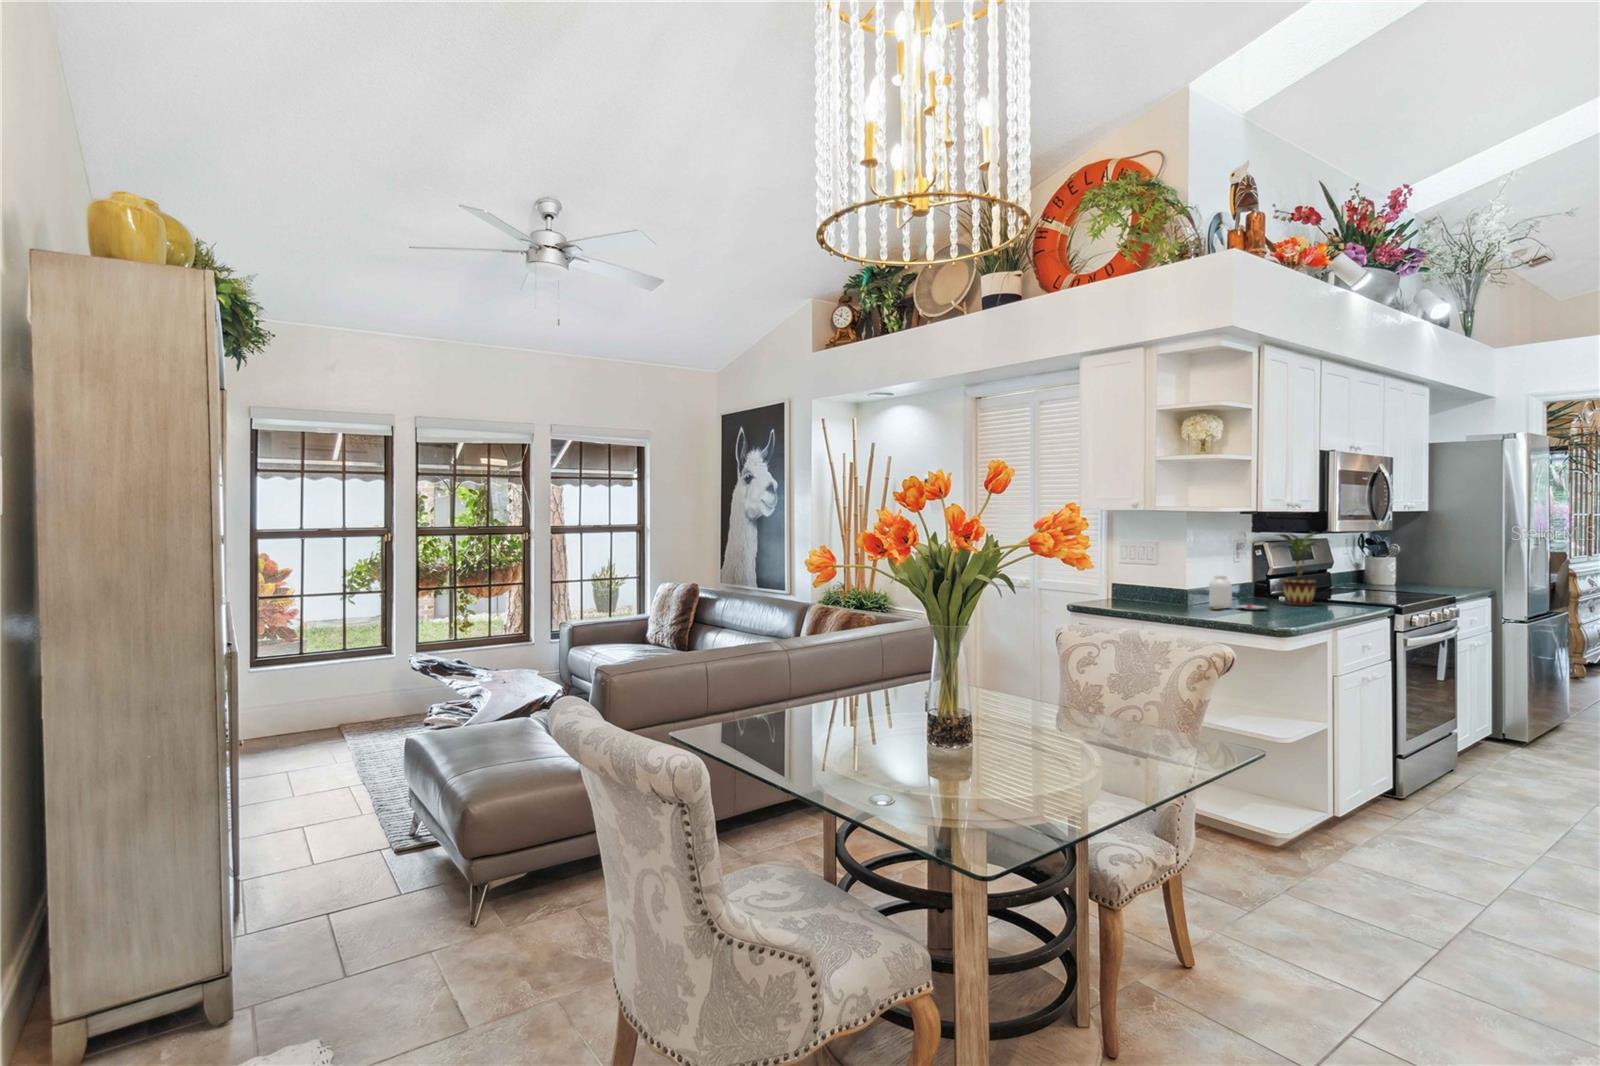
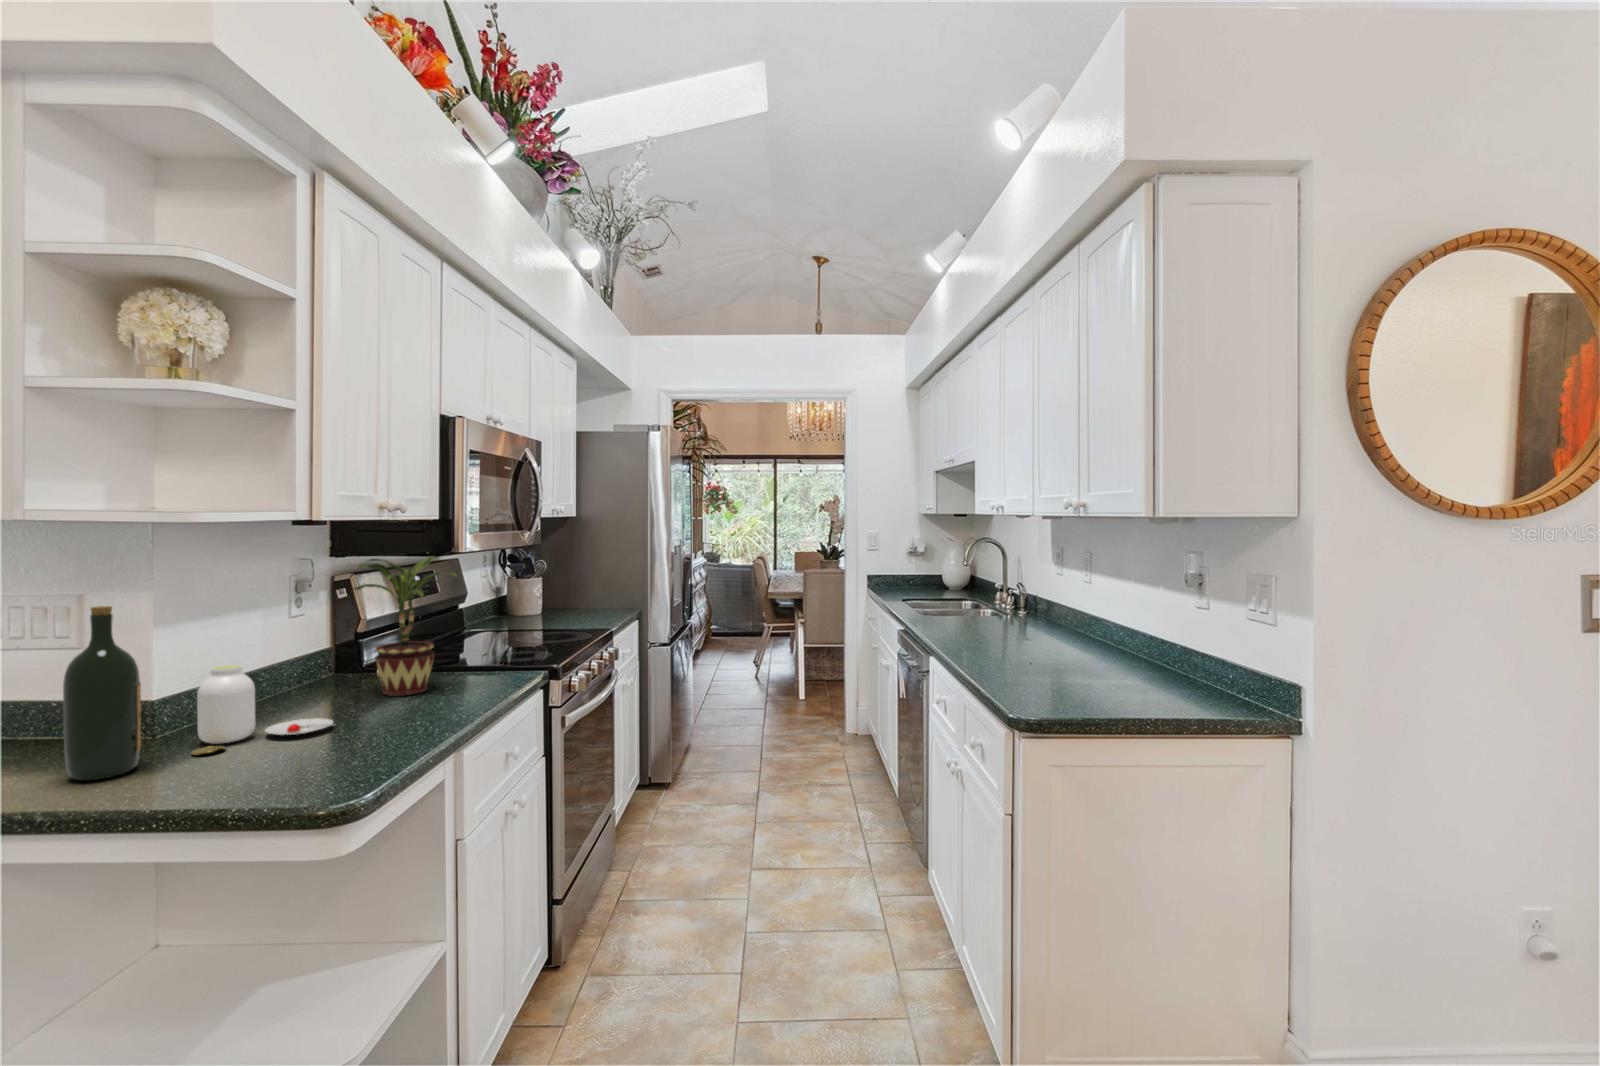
wine bottle: none [1169,545,1194,610] -> present [63,606,141,780]

